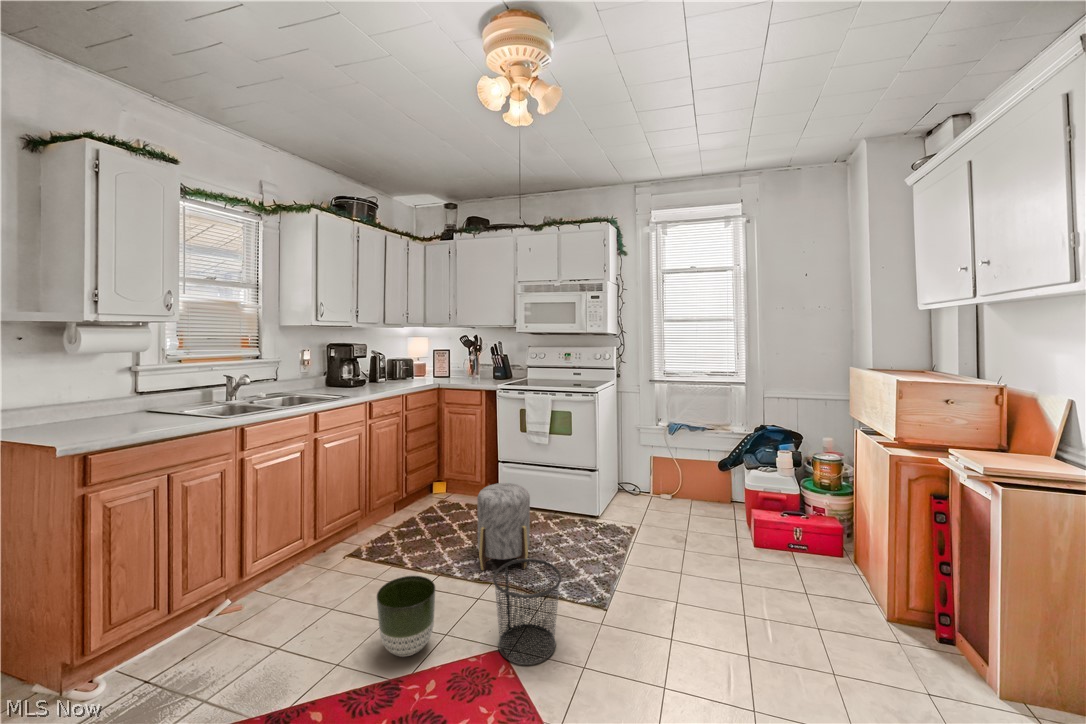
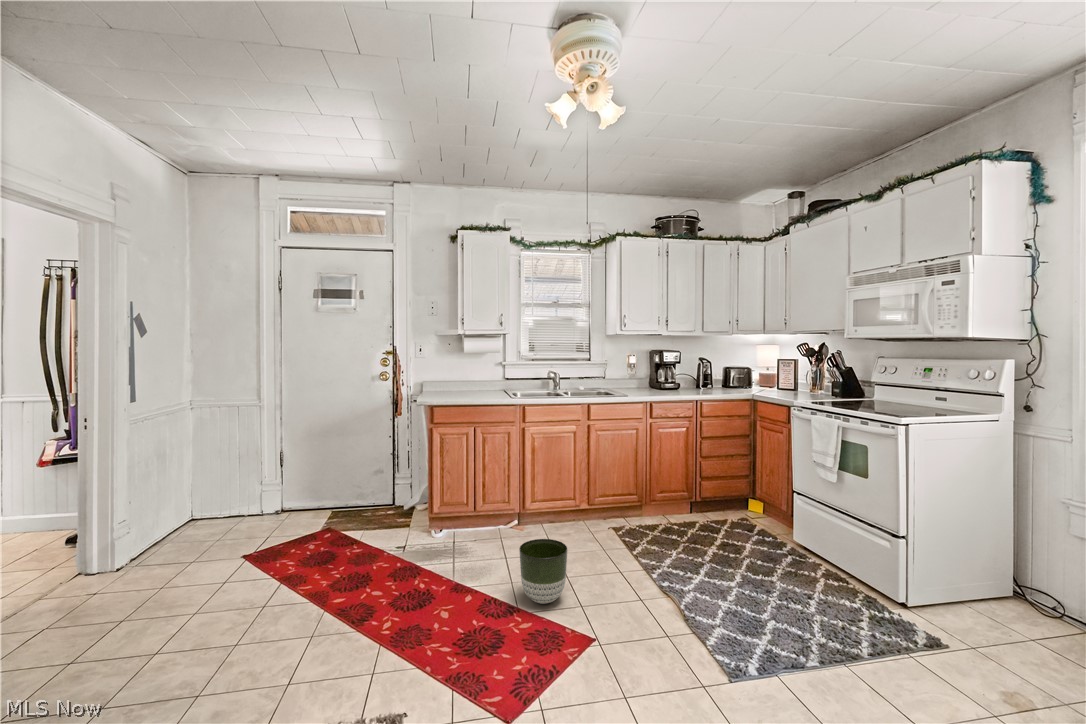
stool: present [477,483,530,570] -> none [666,503,740,607]
waste bin: present [493,559,561,665] -> none [578,562,650,671]

